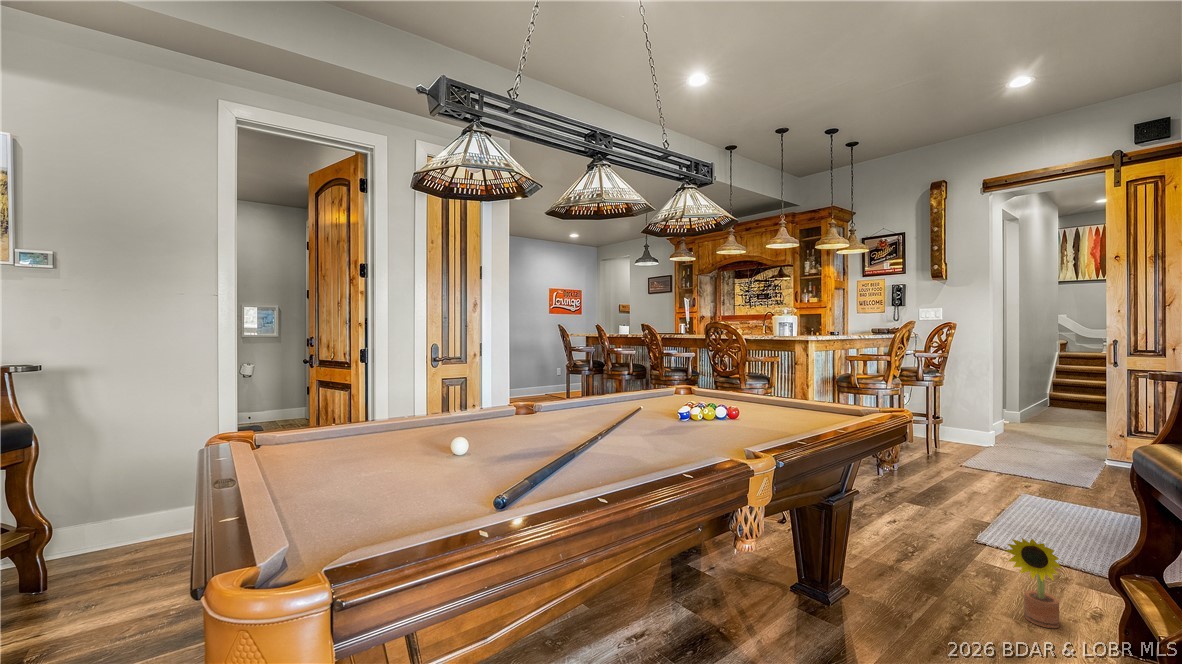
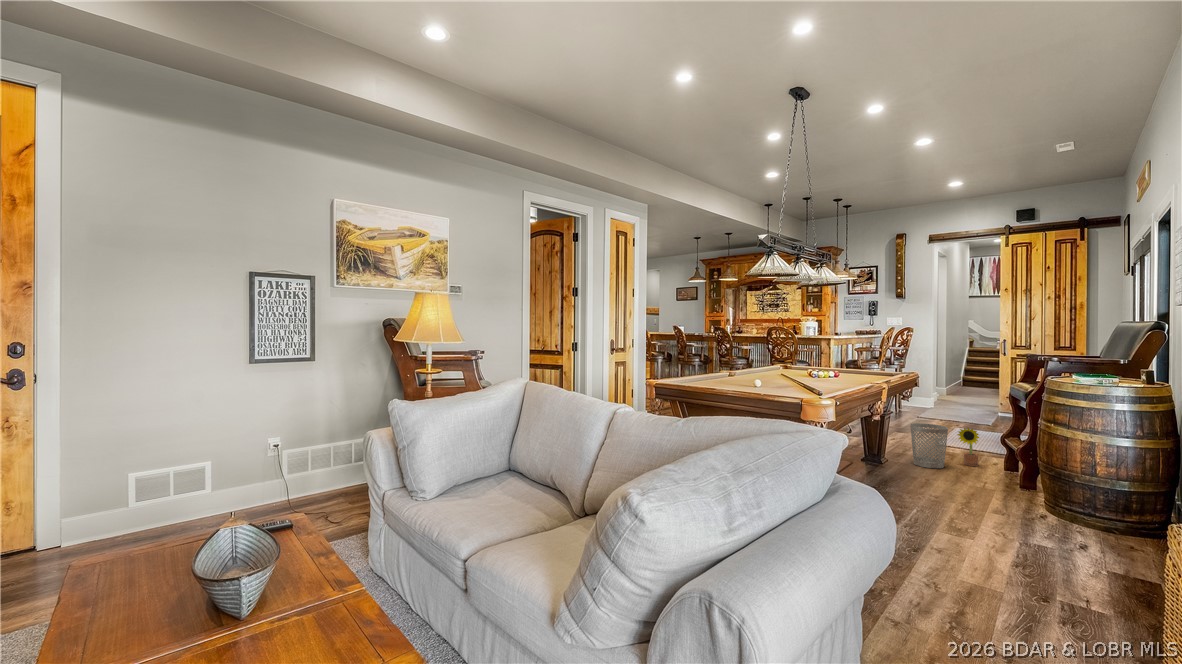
wastebasket: none [896,517,981,633] -> present [910,423,948,468]

